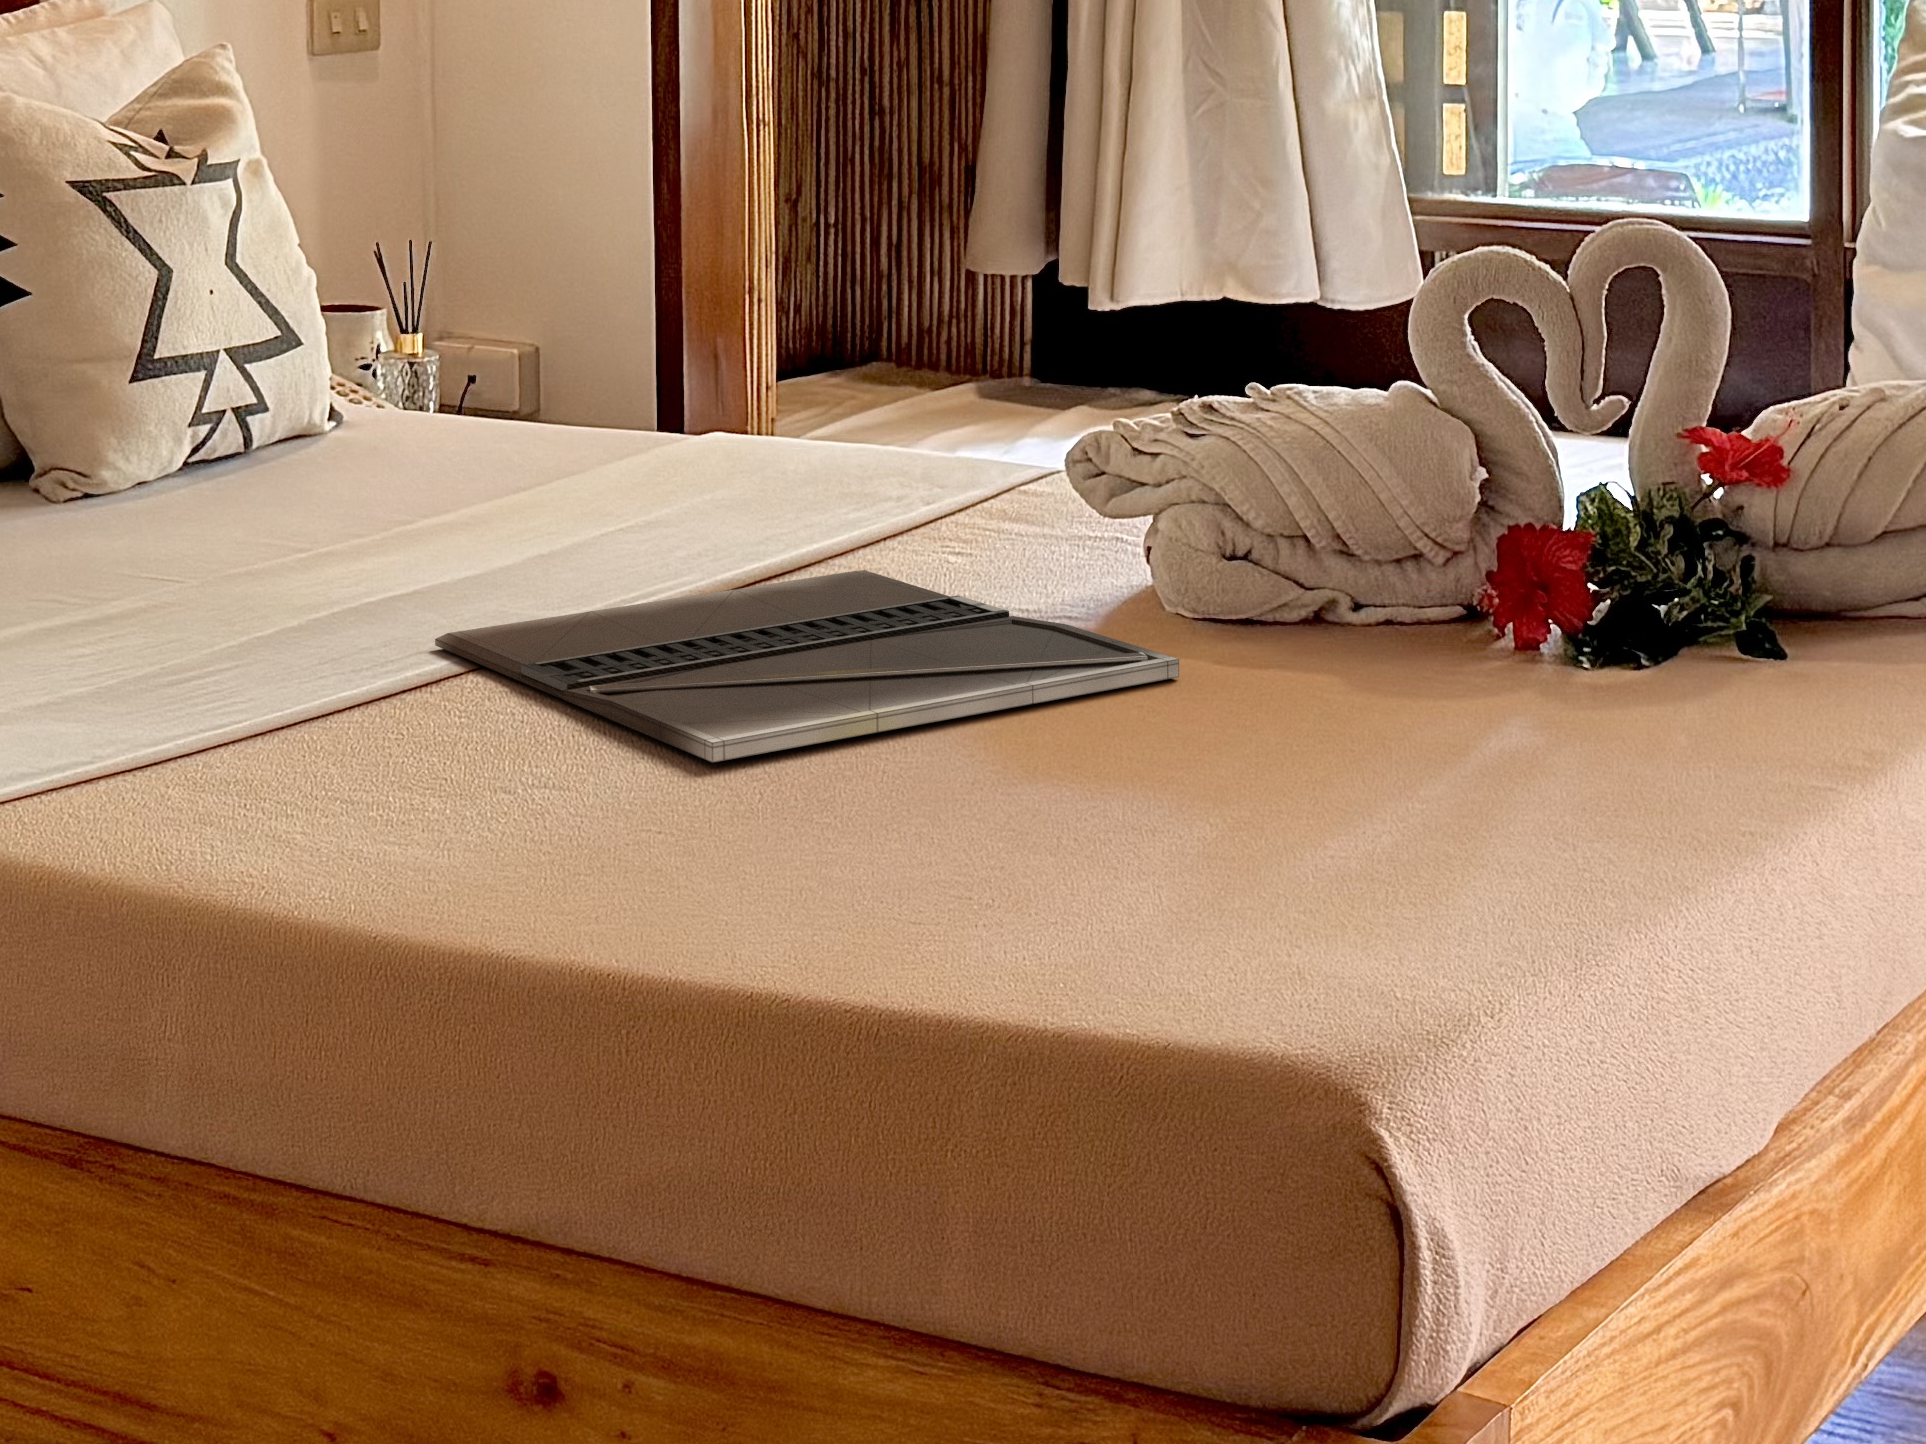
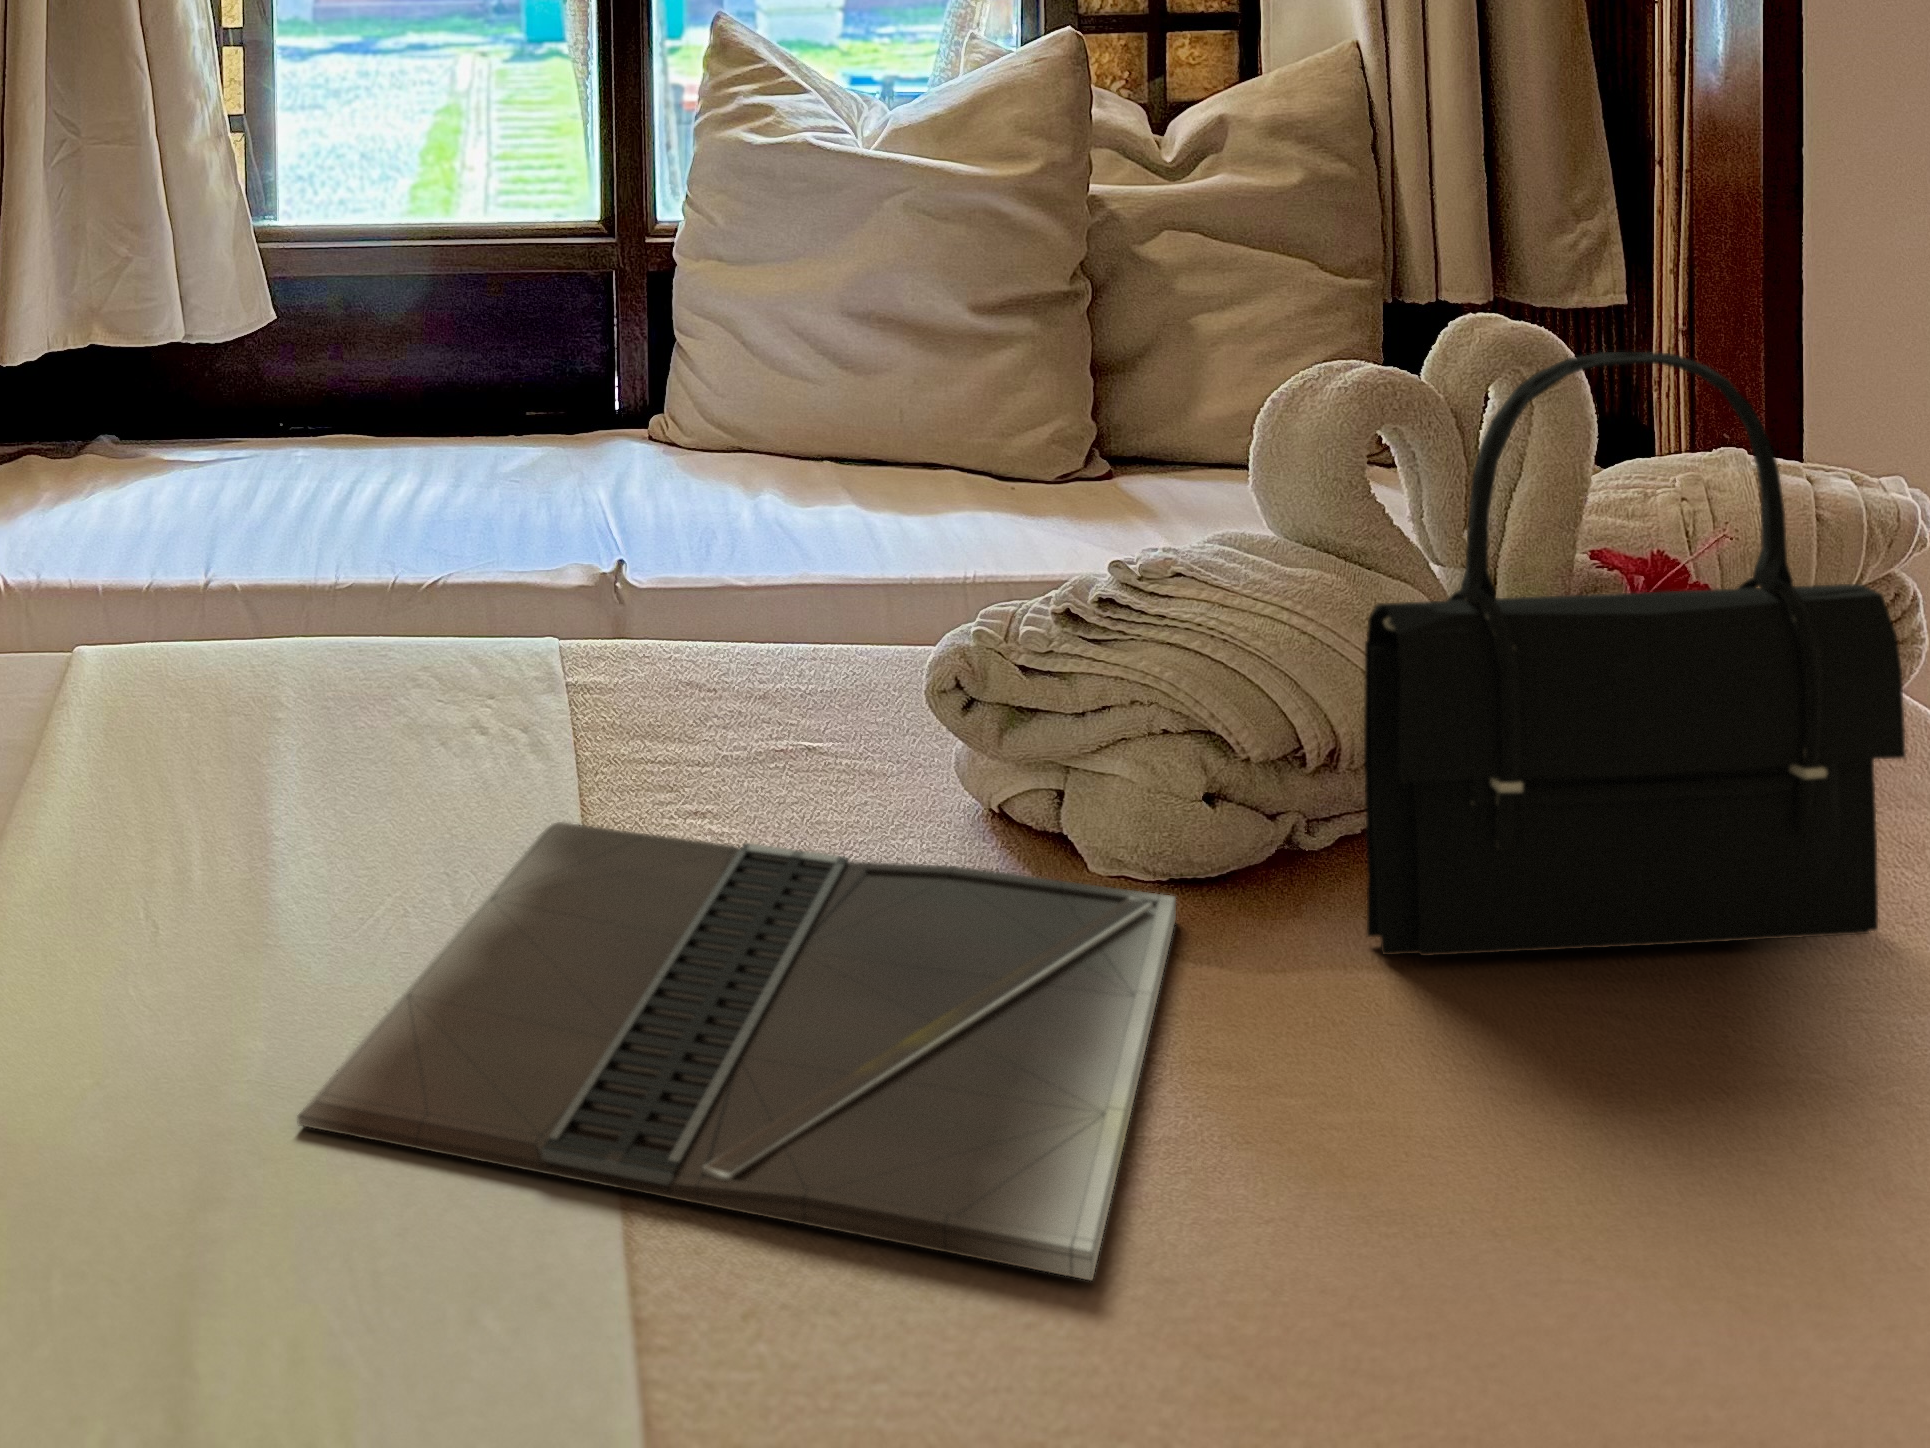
handbag: none [1259,229,1713,771] -> present [1364,352,1906,956]

